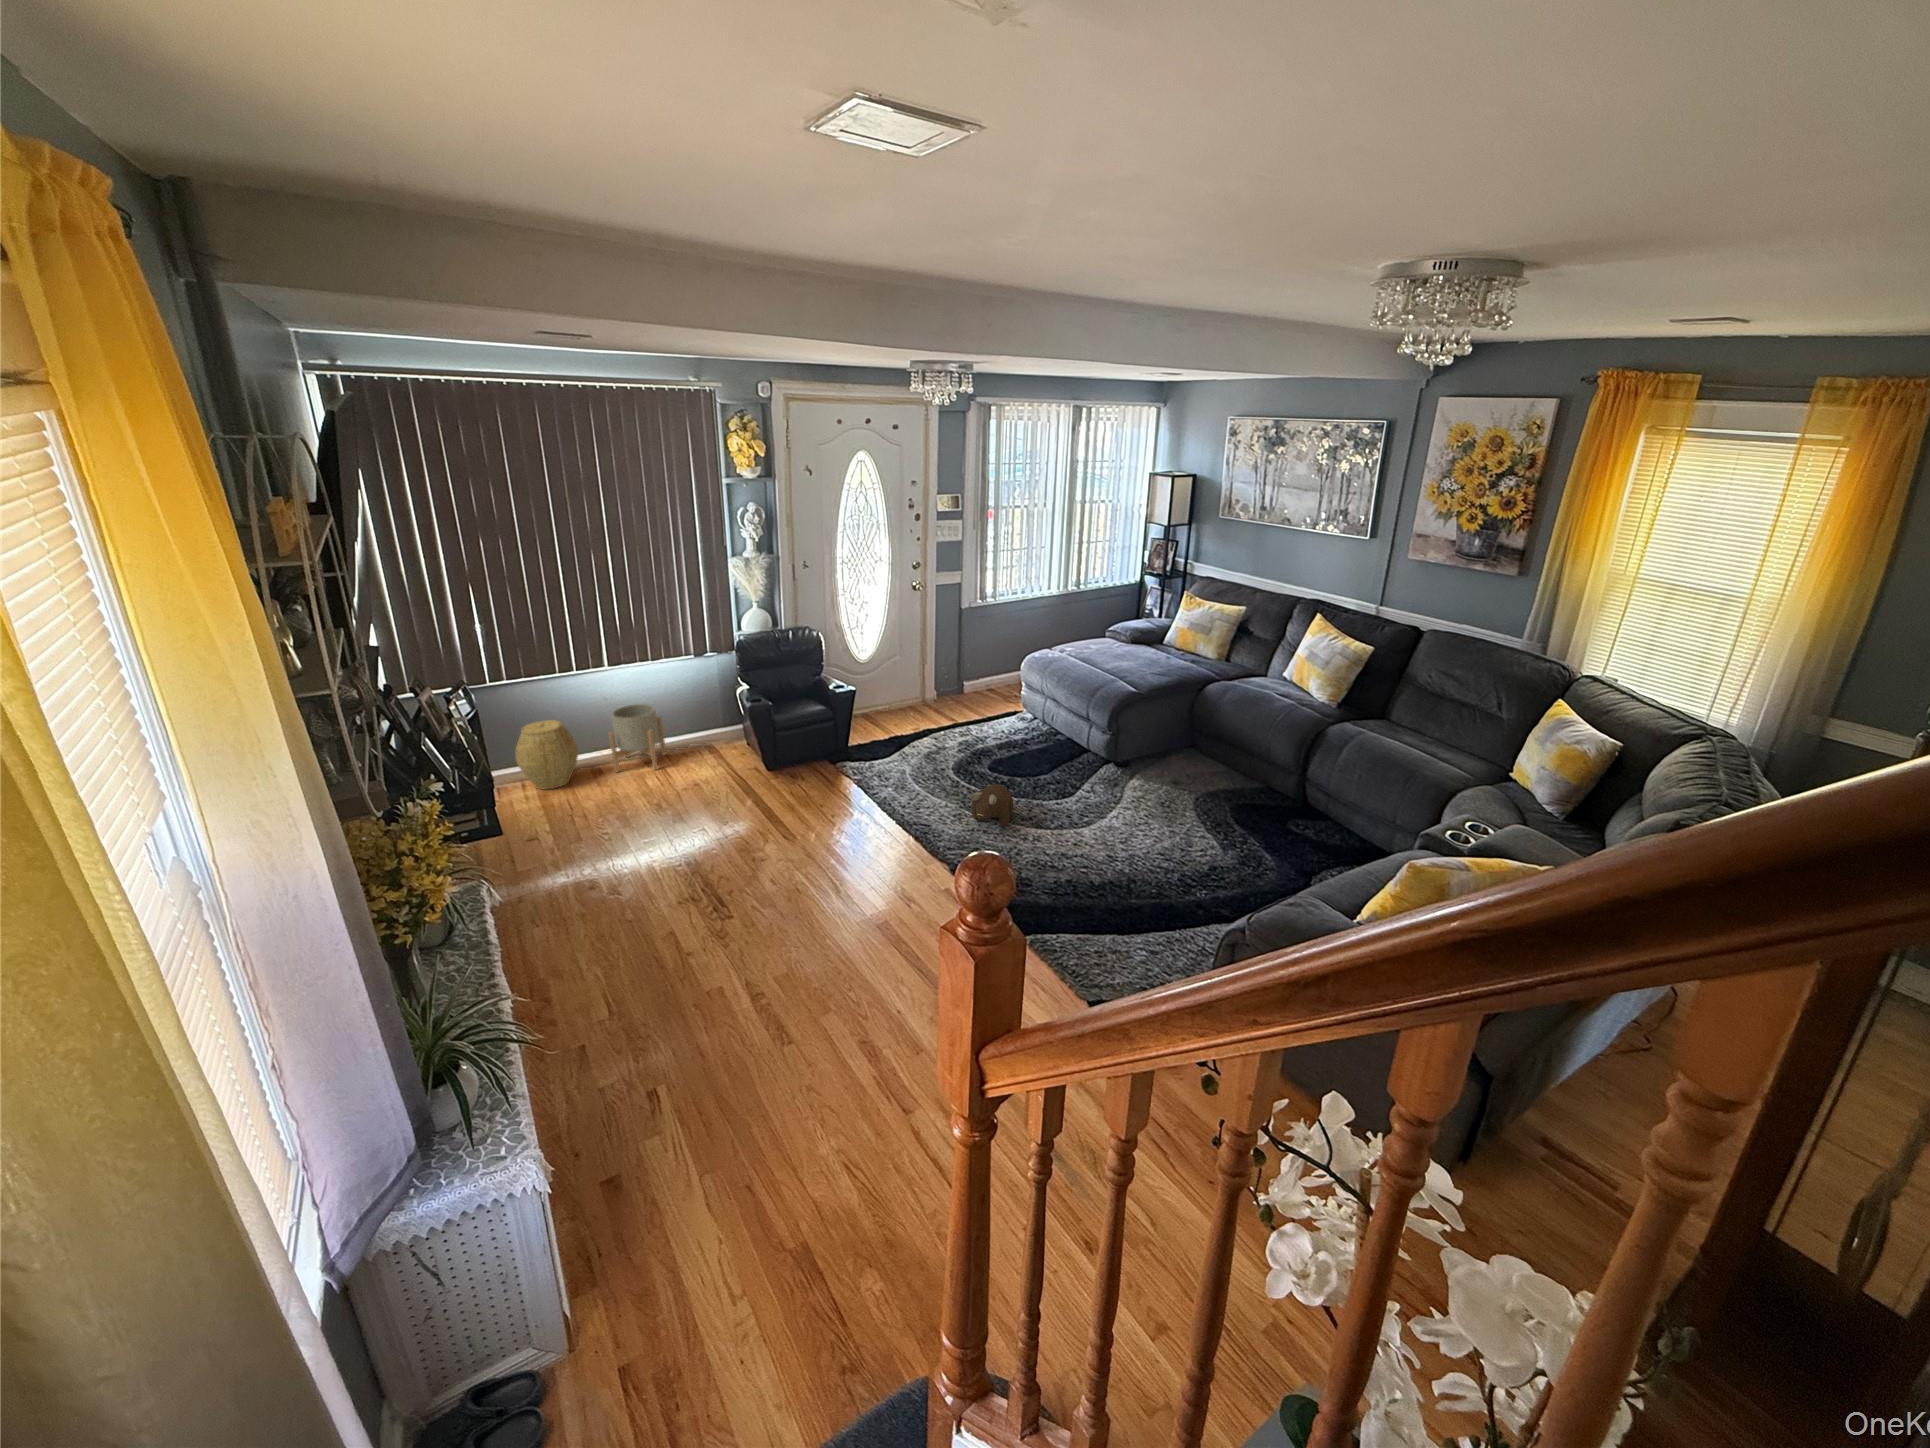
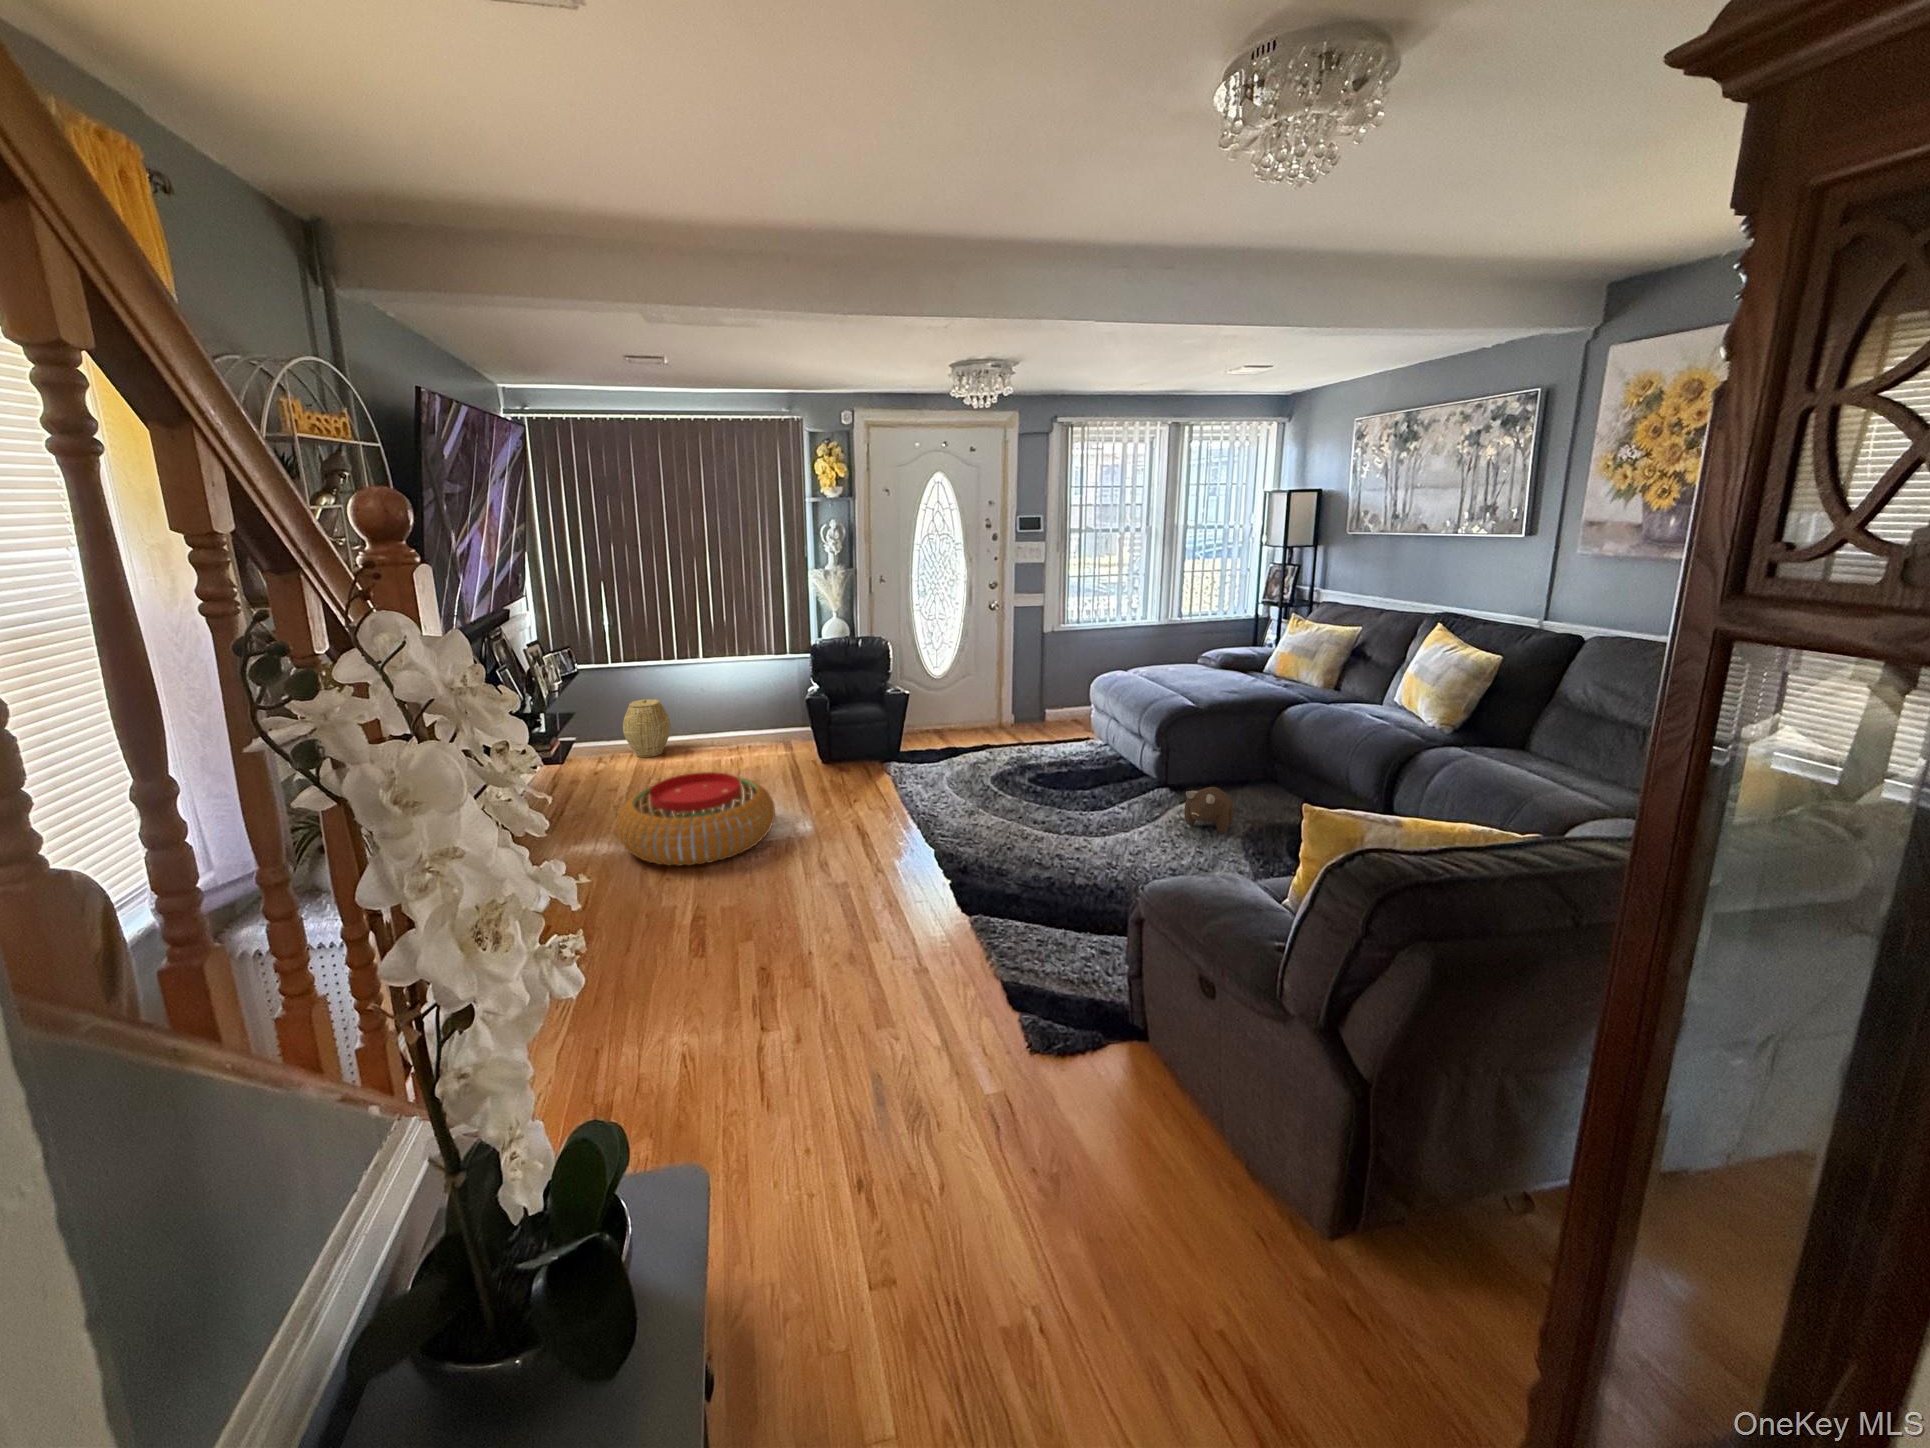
planter: present [609,704,666,772] -> none [694,695,743,753]
plush toy: present [971,784,1014,827] -> present [1184,787,1234,834]
pouf: none [592,816,777,939] -> present [617,772,775,866]

